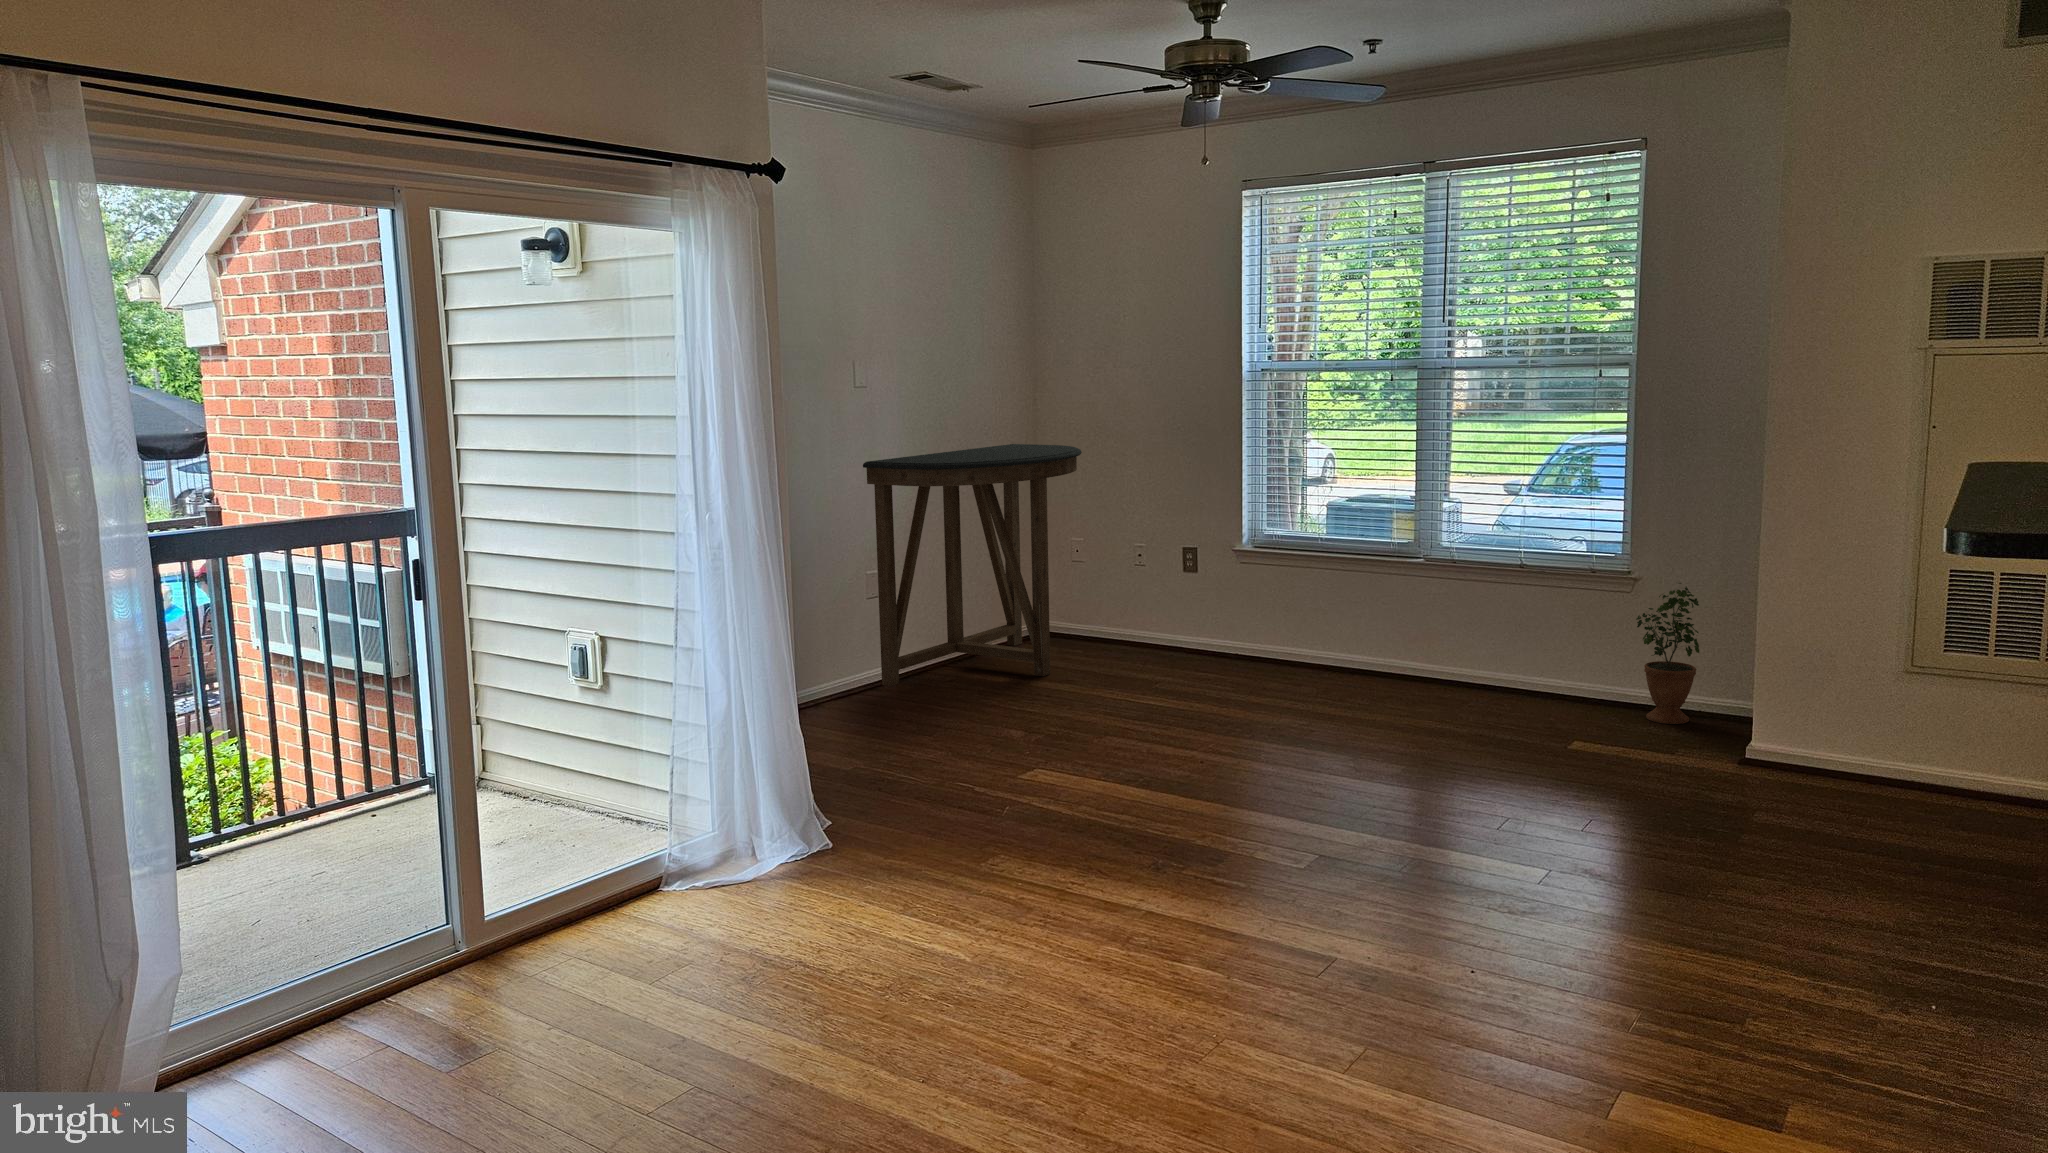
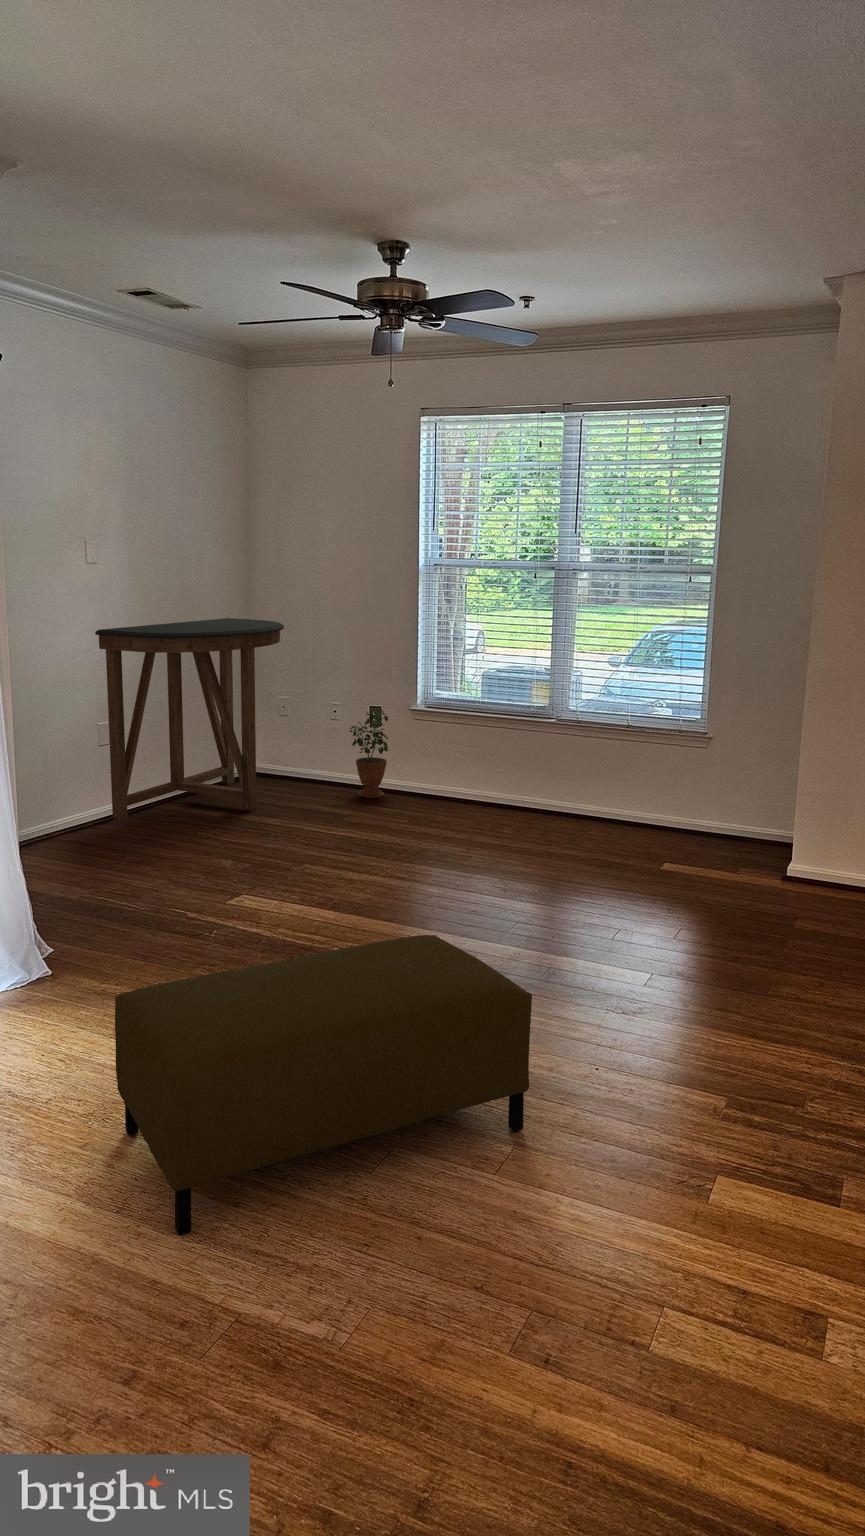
potted plant: present [1636,583,1699,724] -> present [350,709,388,798]
ottoman: none [913,800,1385,1109] -> present [115,935,532,1235]

